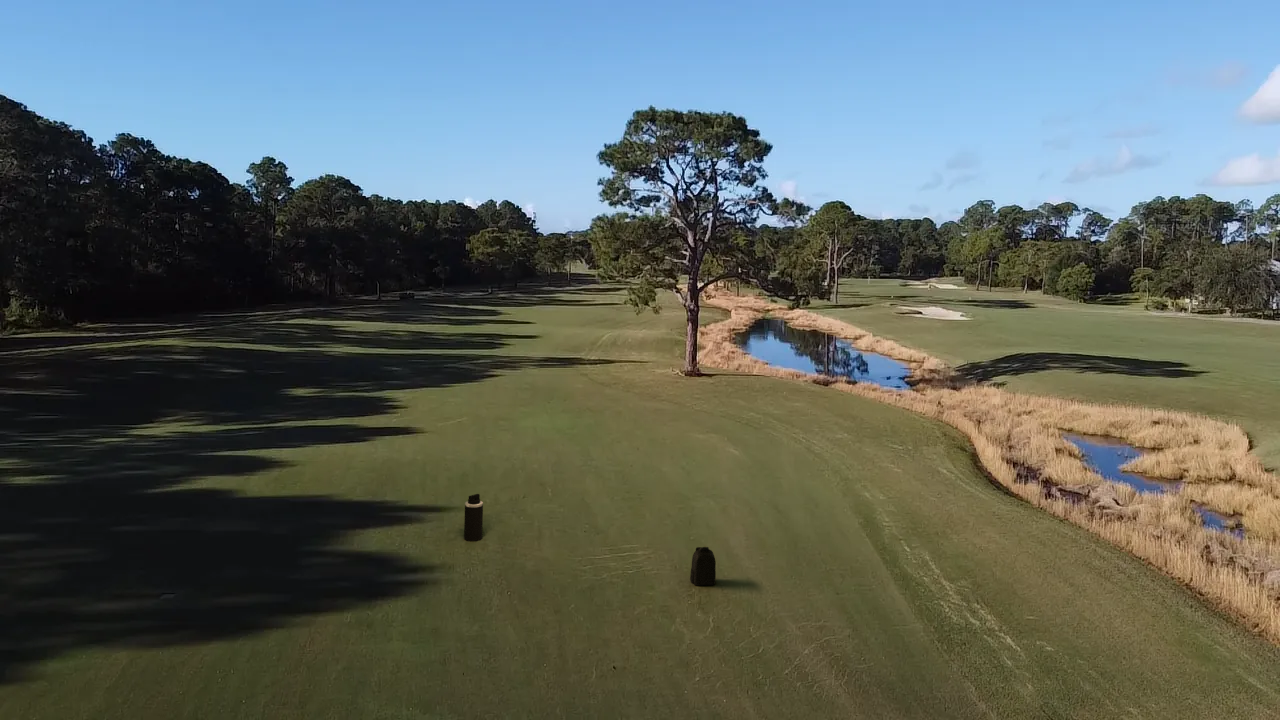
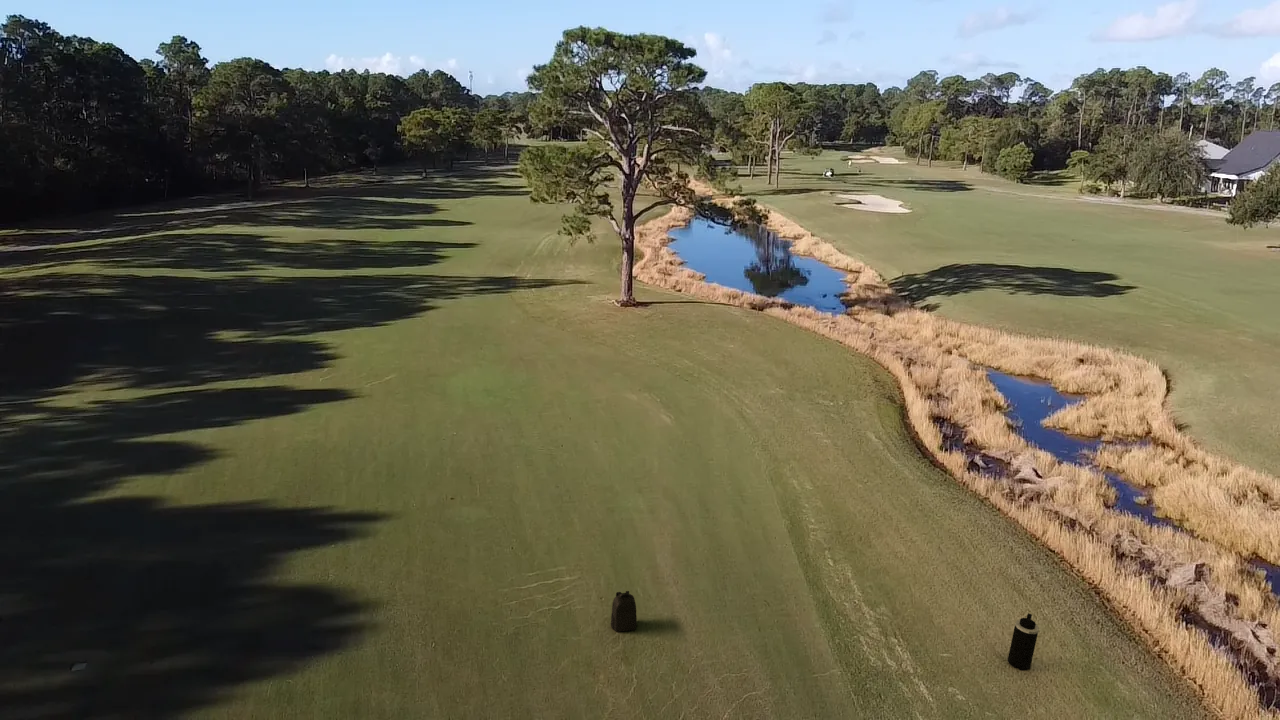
trash can: present [464,494,483,542] -> present [1007,613,1039,671]

